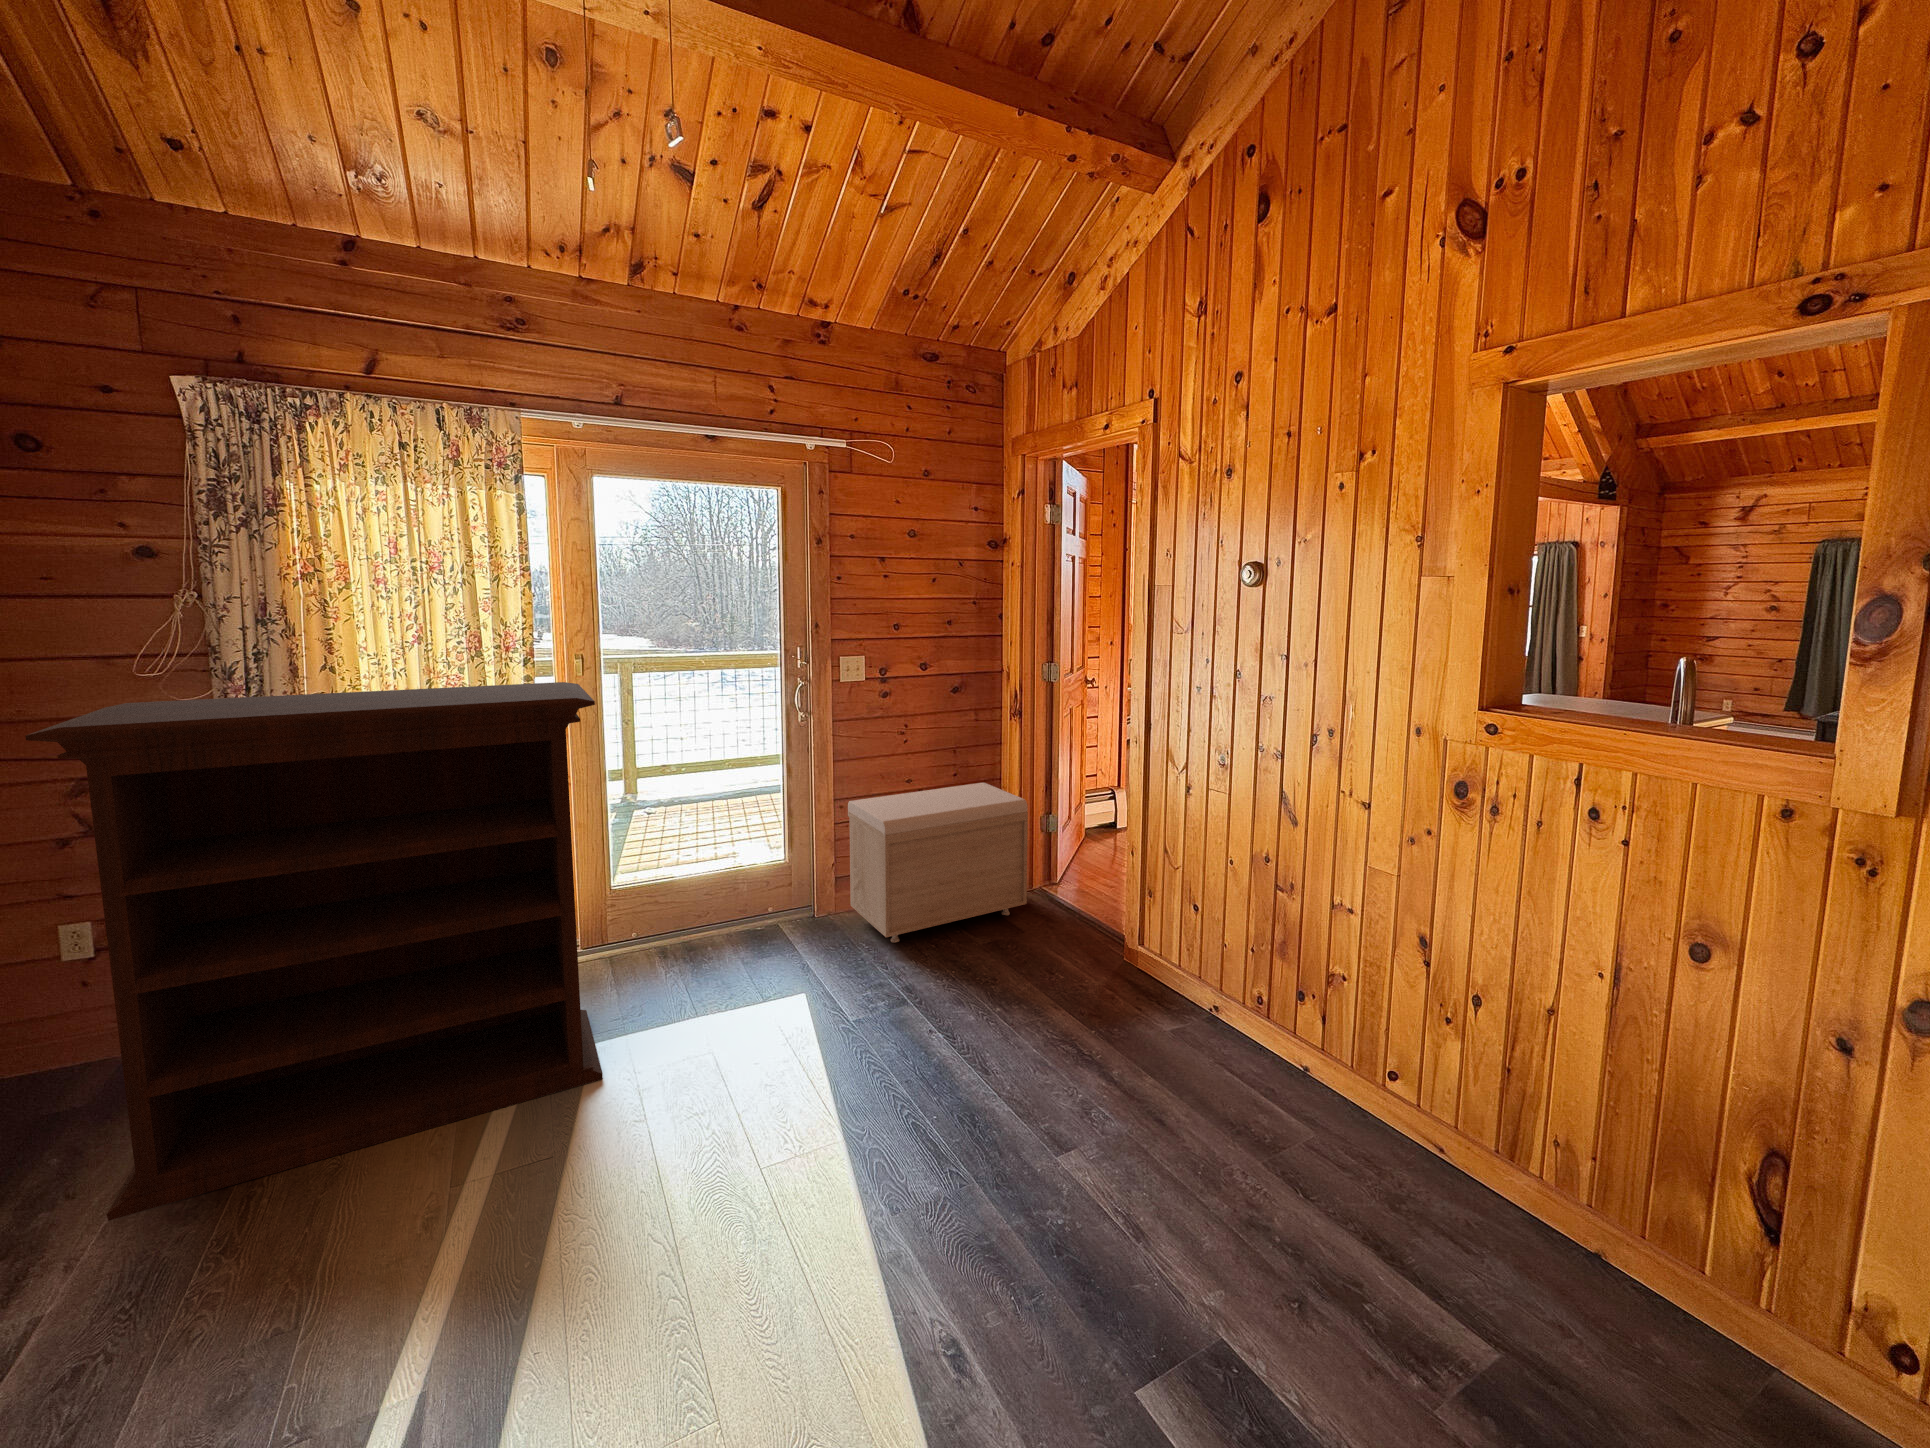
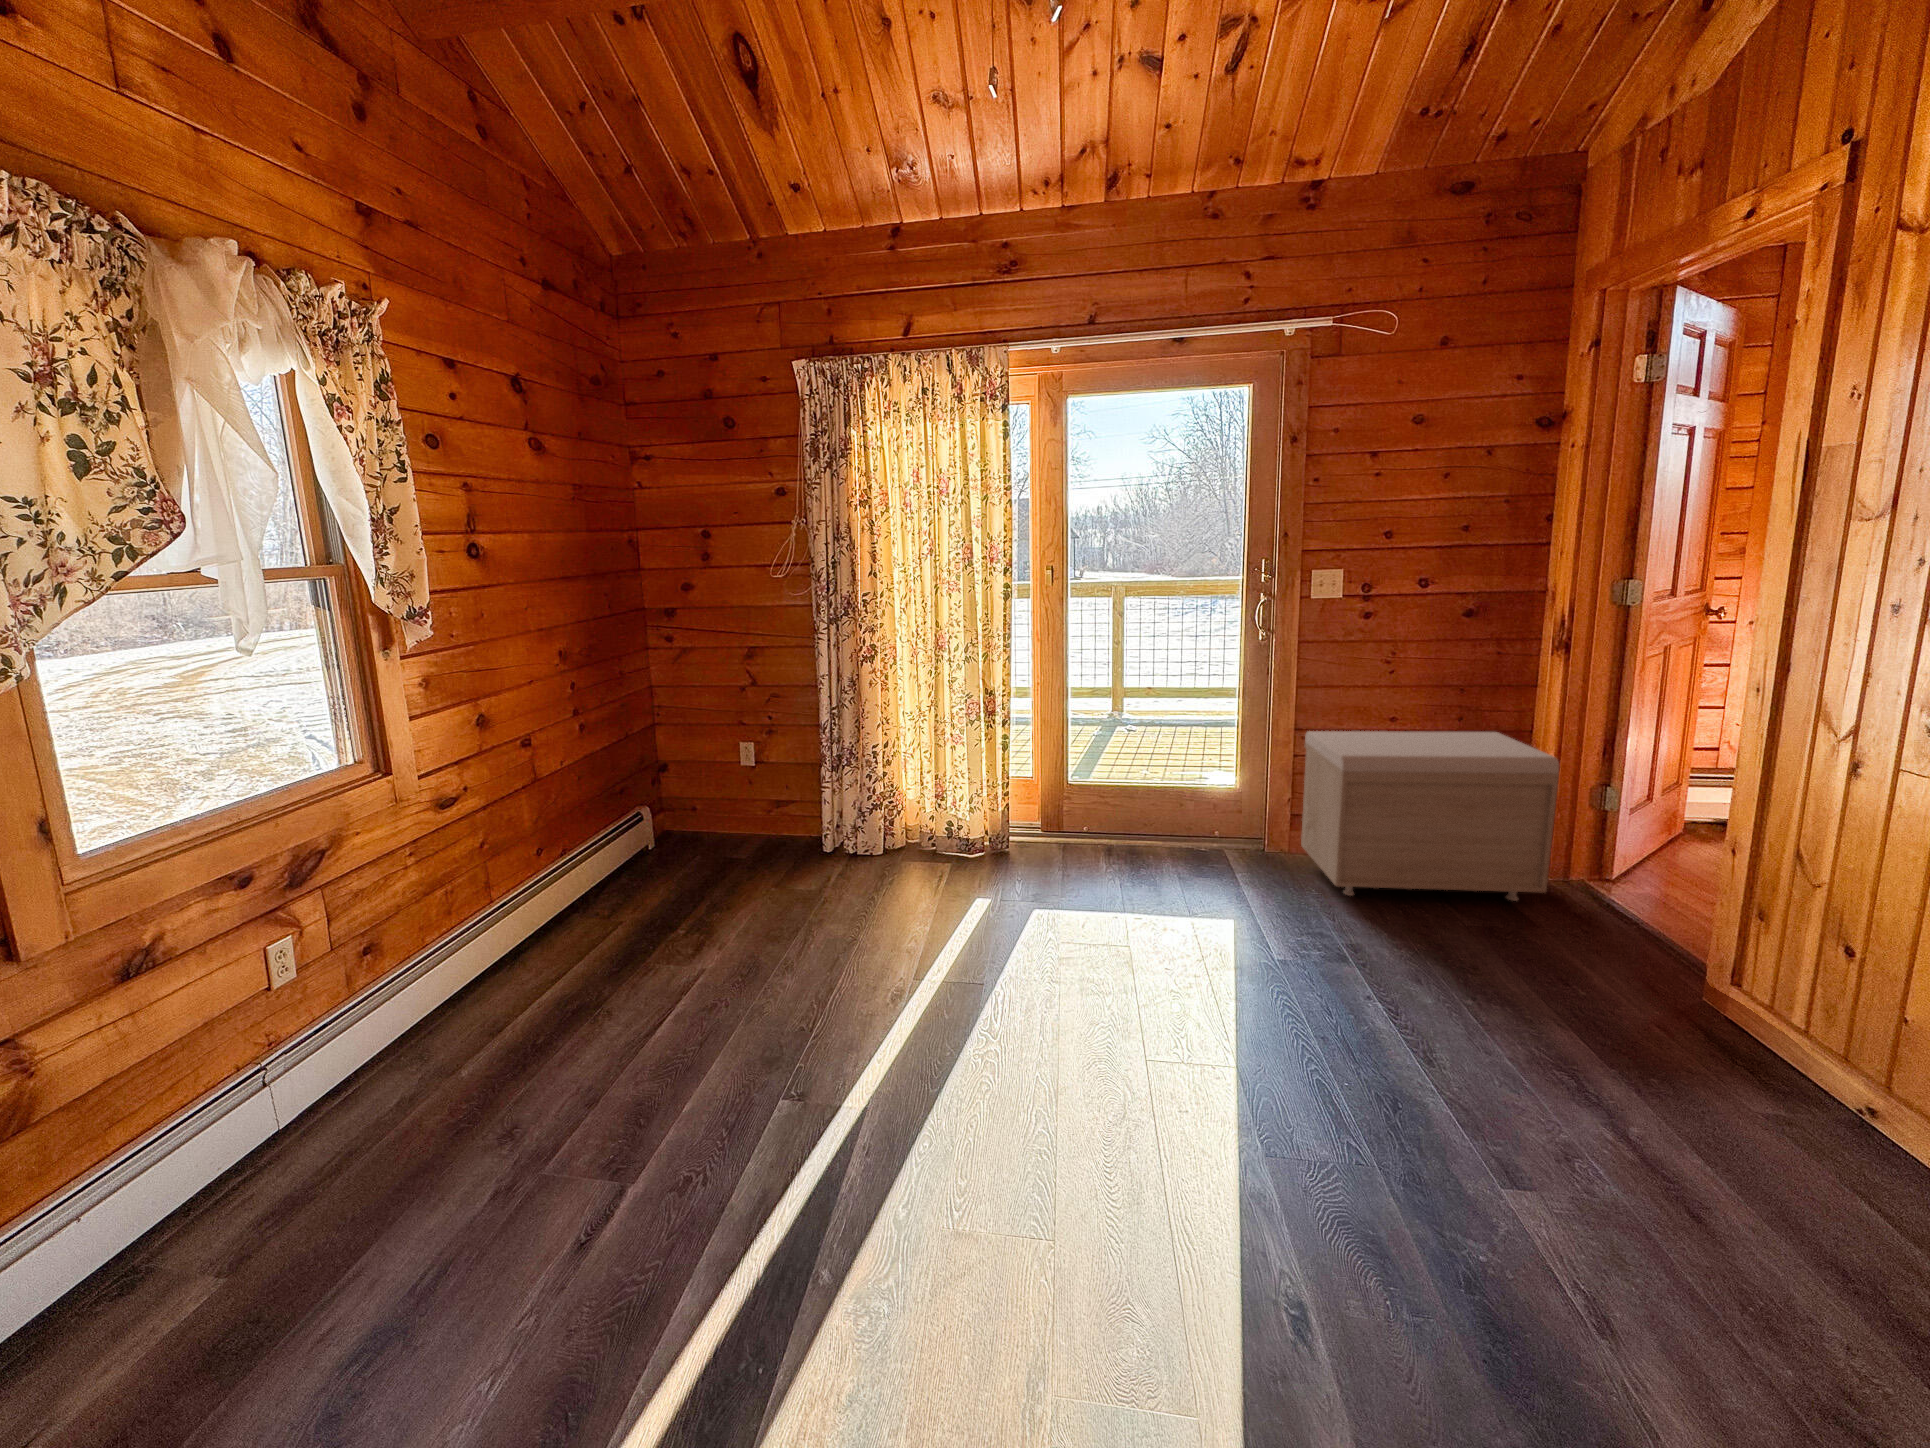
bookshelf: present [25,682,603,1221] -> none [710,586,1041,938]

